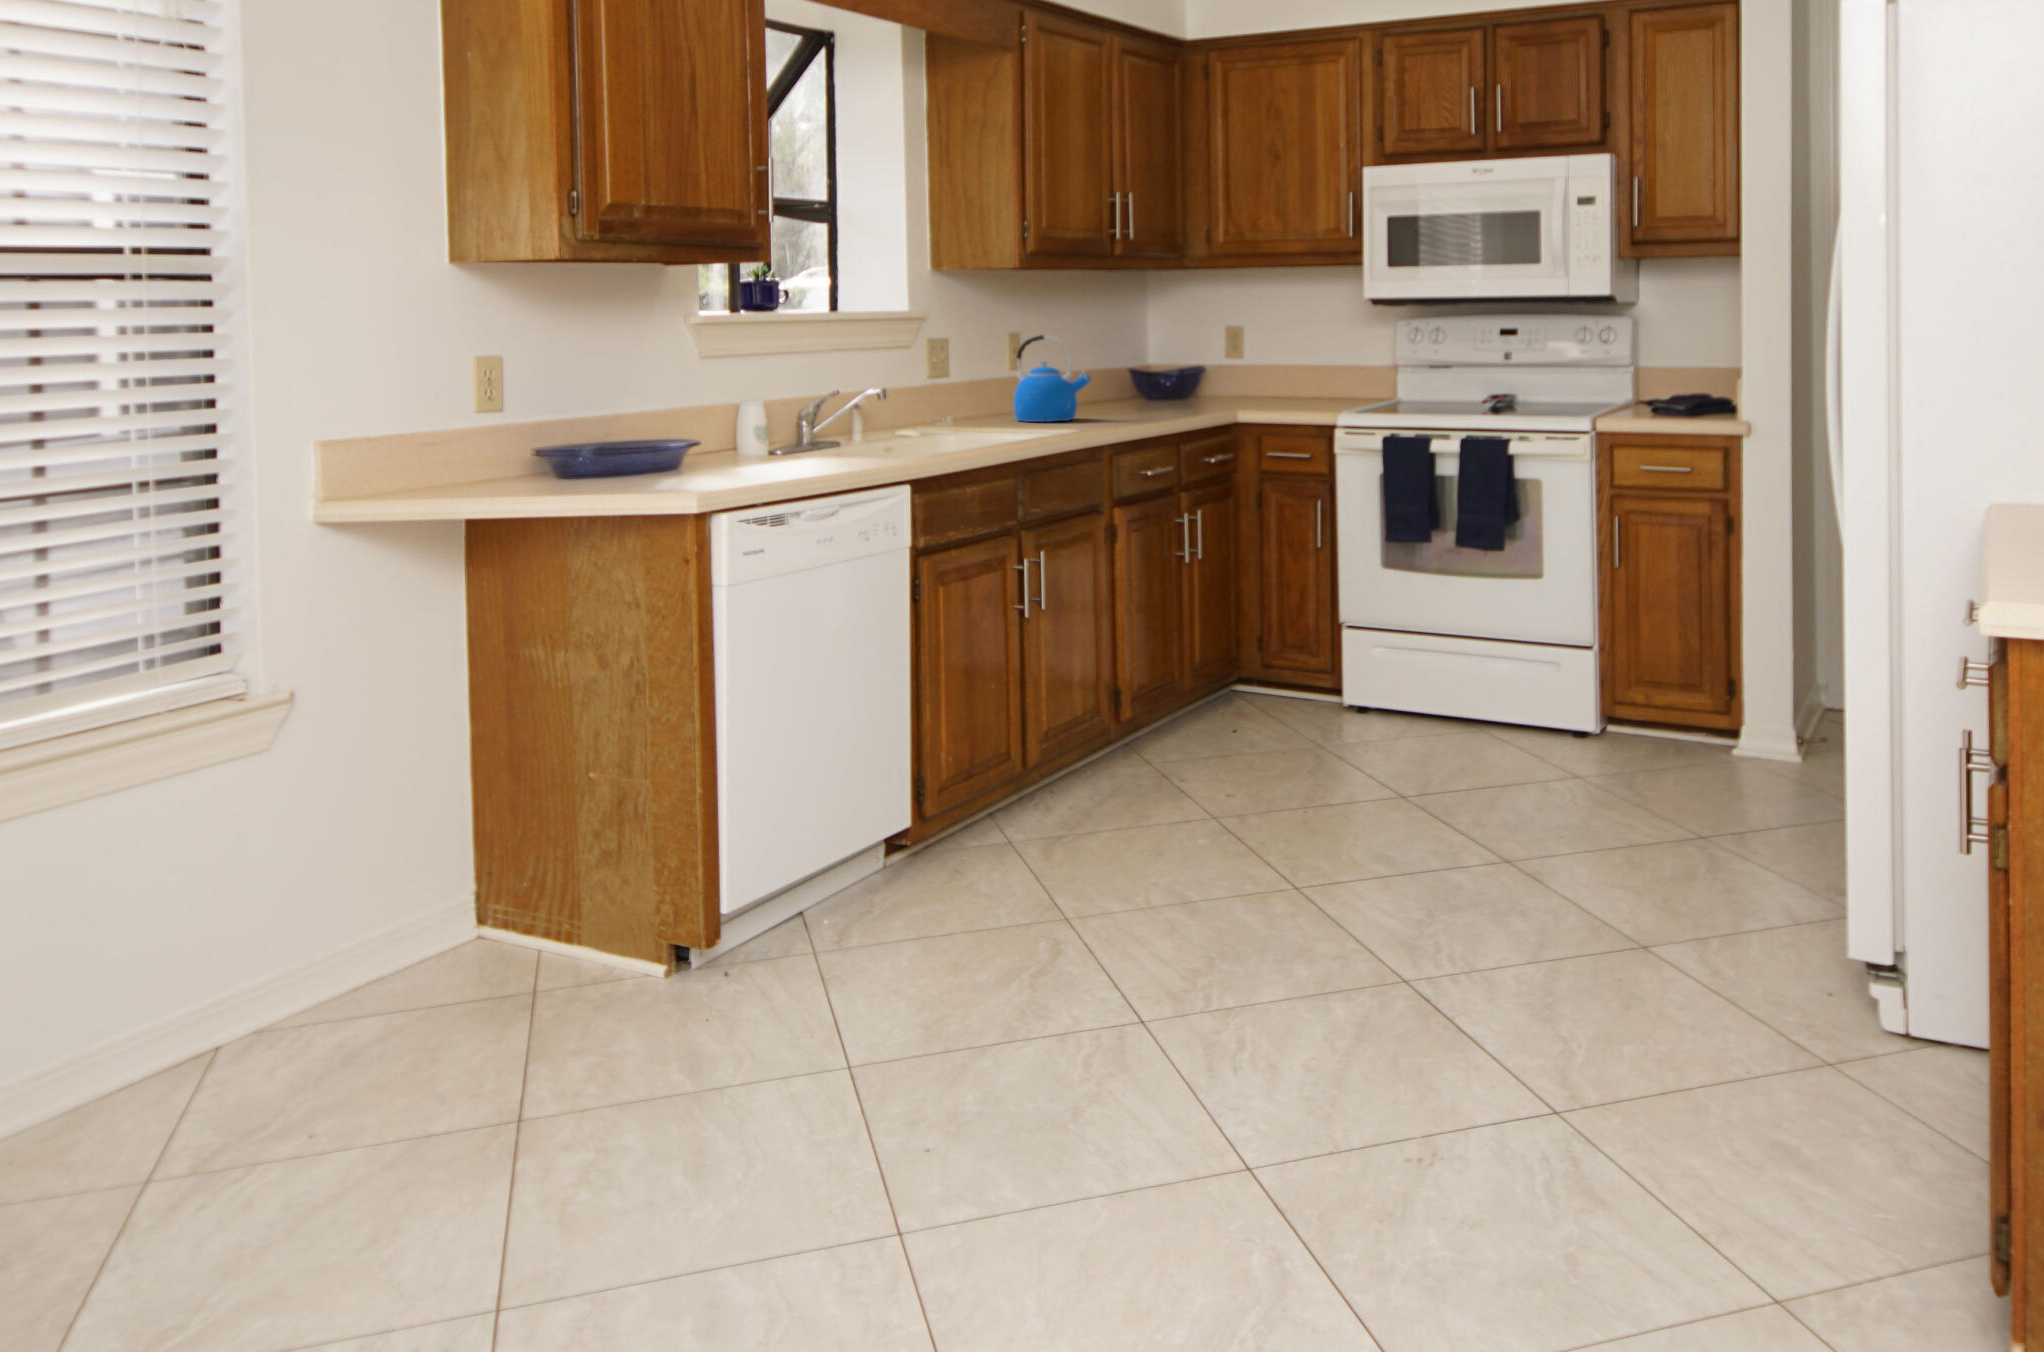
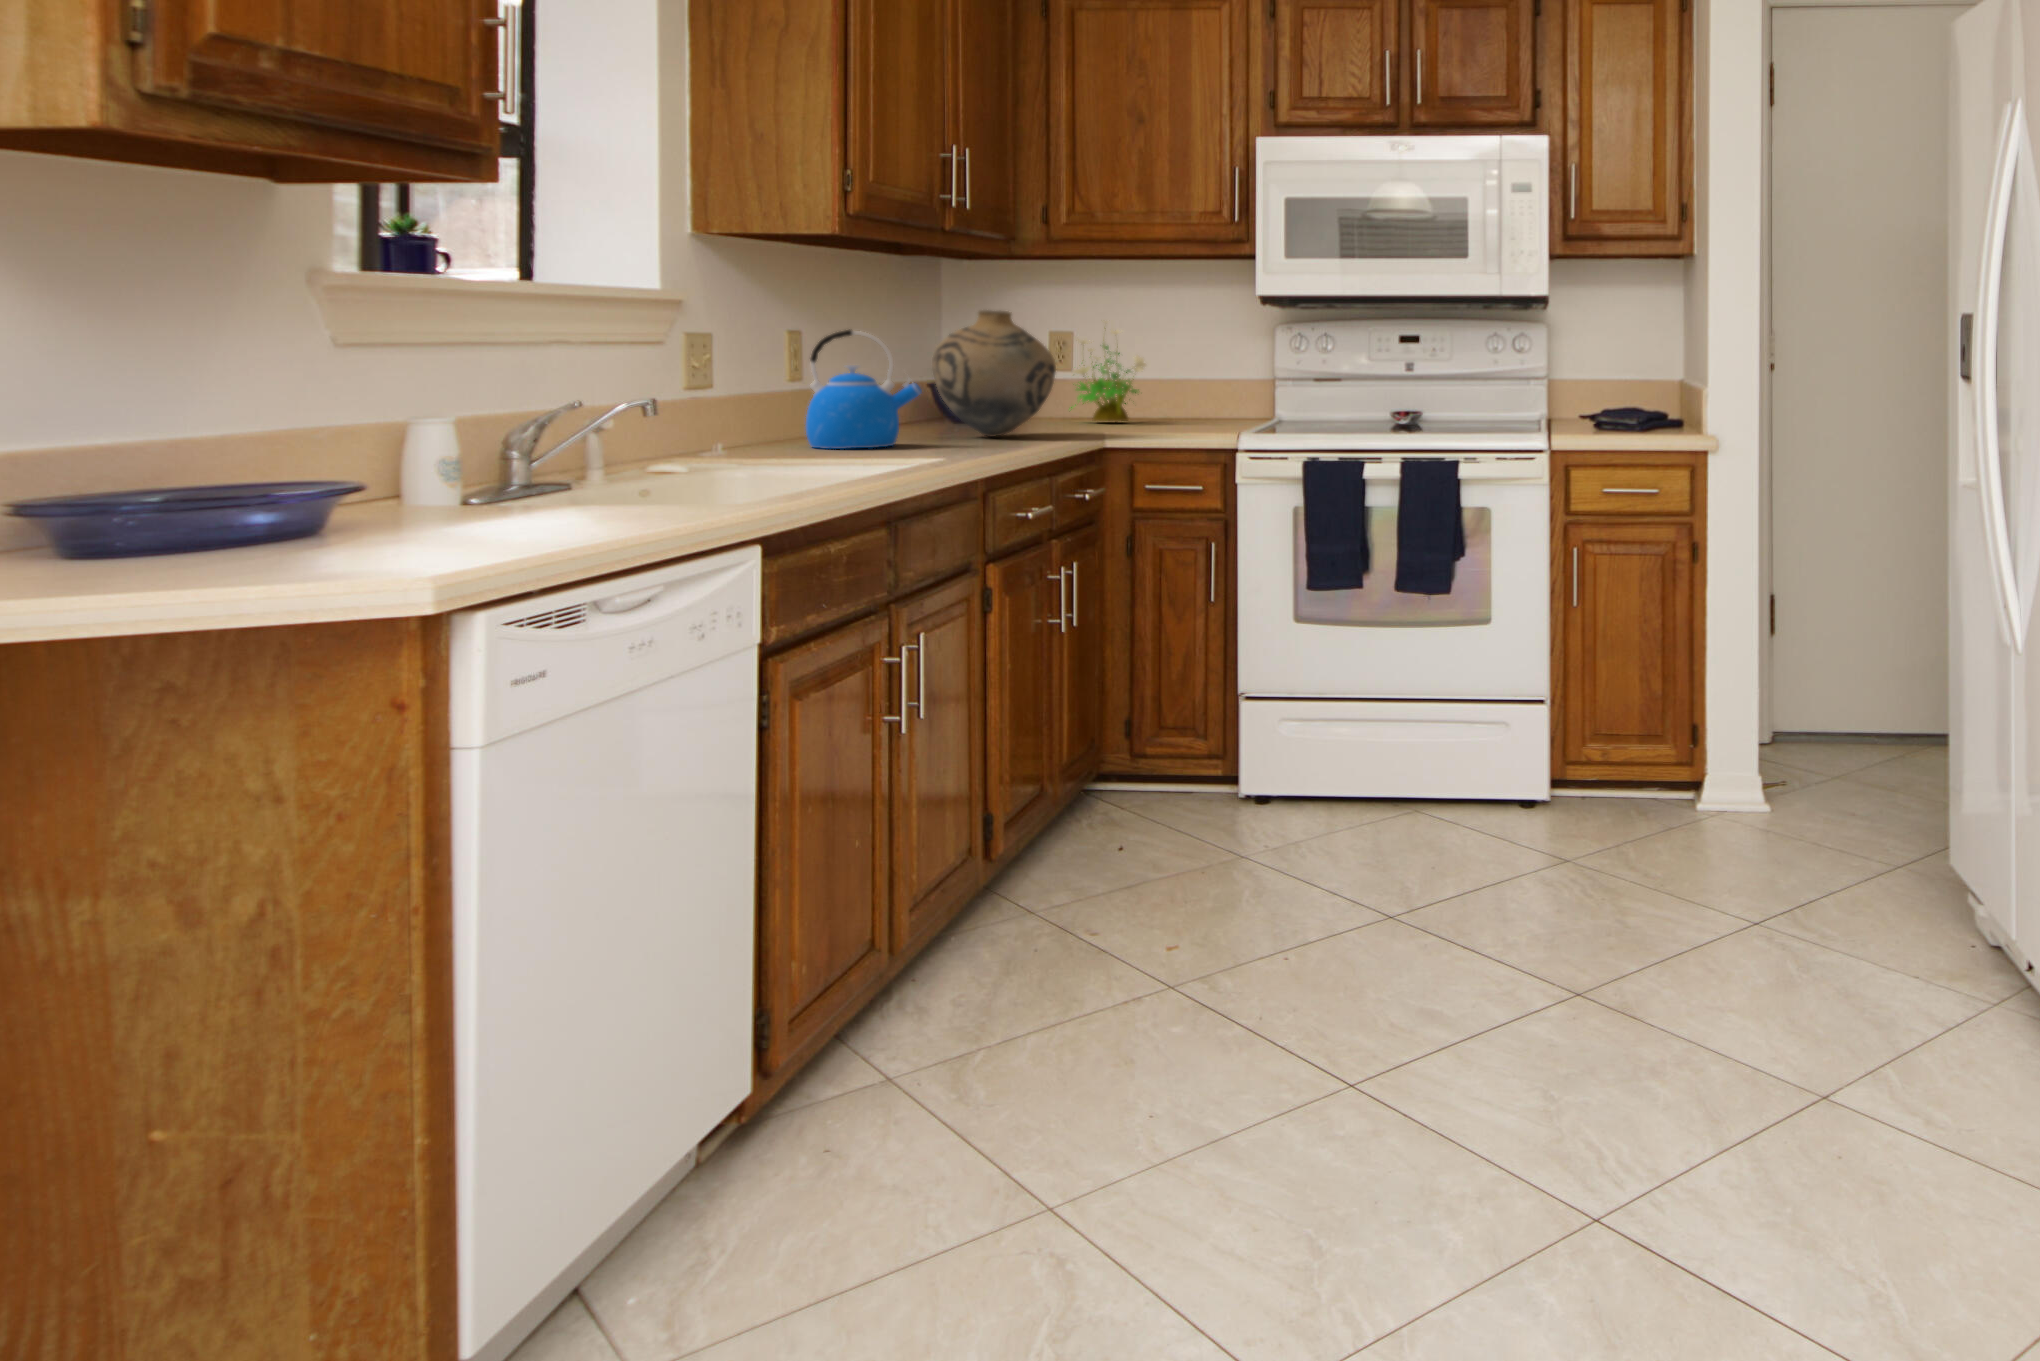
vase: none [1112,316,1203,413] -> present [932,310,1056,436]
potted plant: none [1240,318,1302,401] -> present [1069,330,1146,421]

